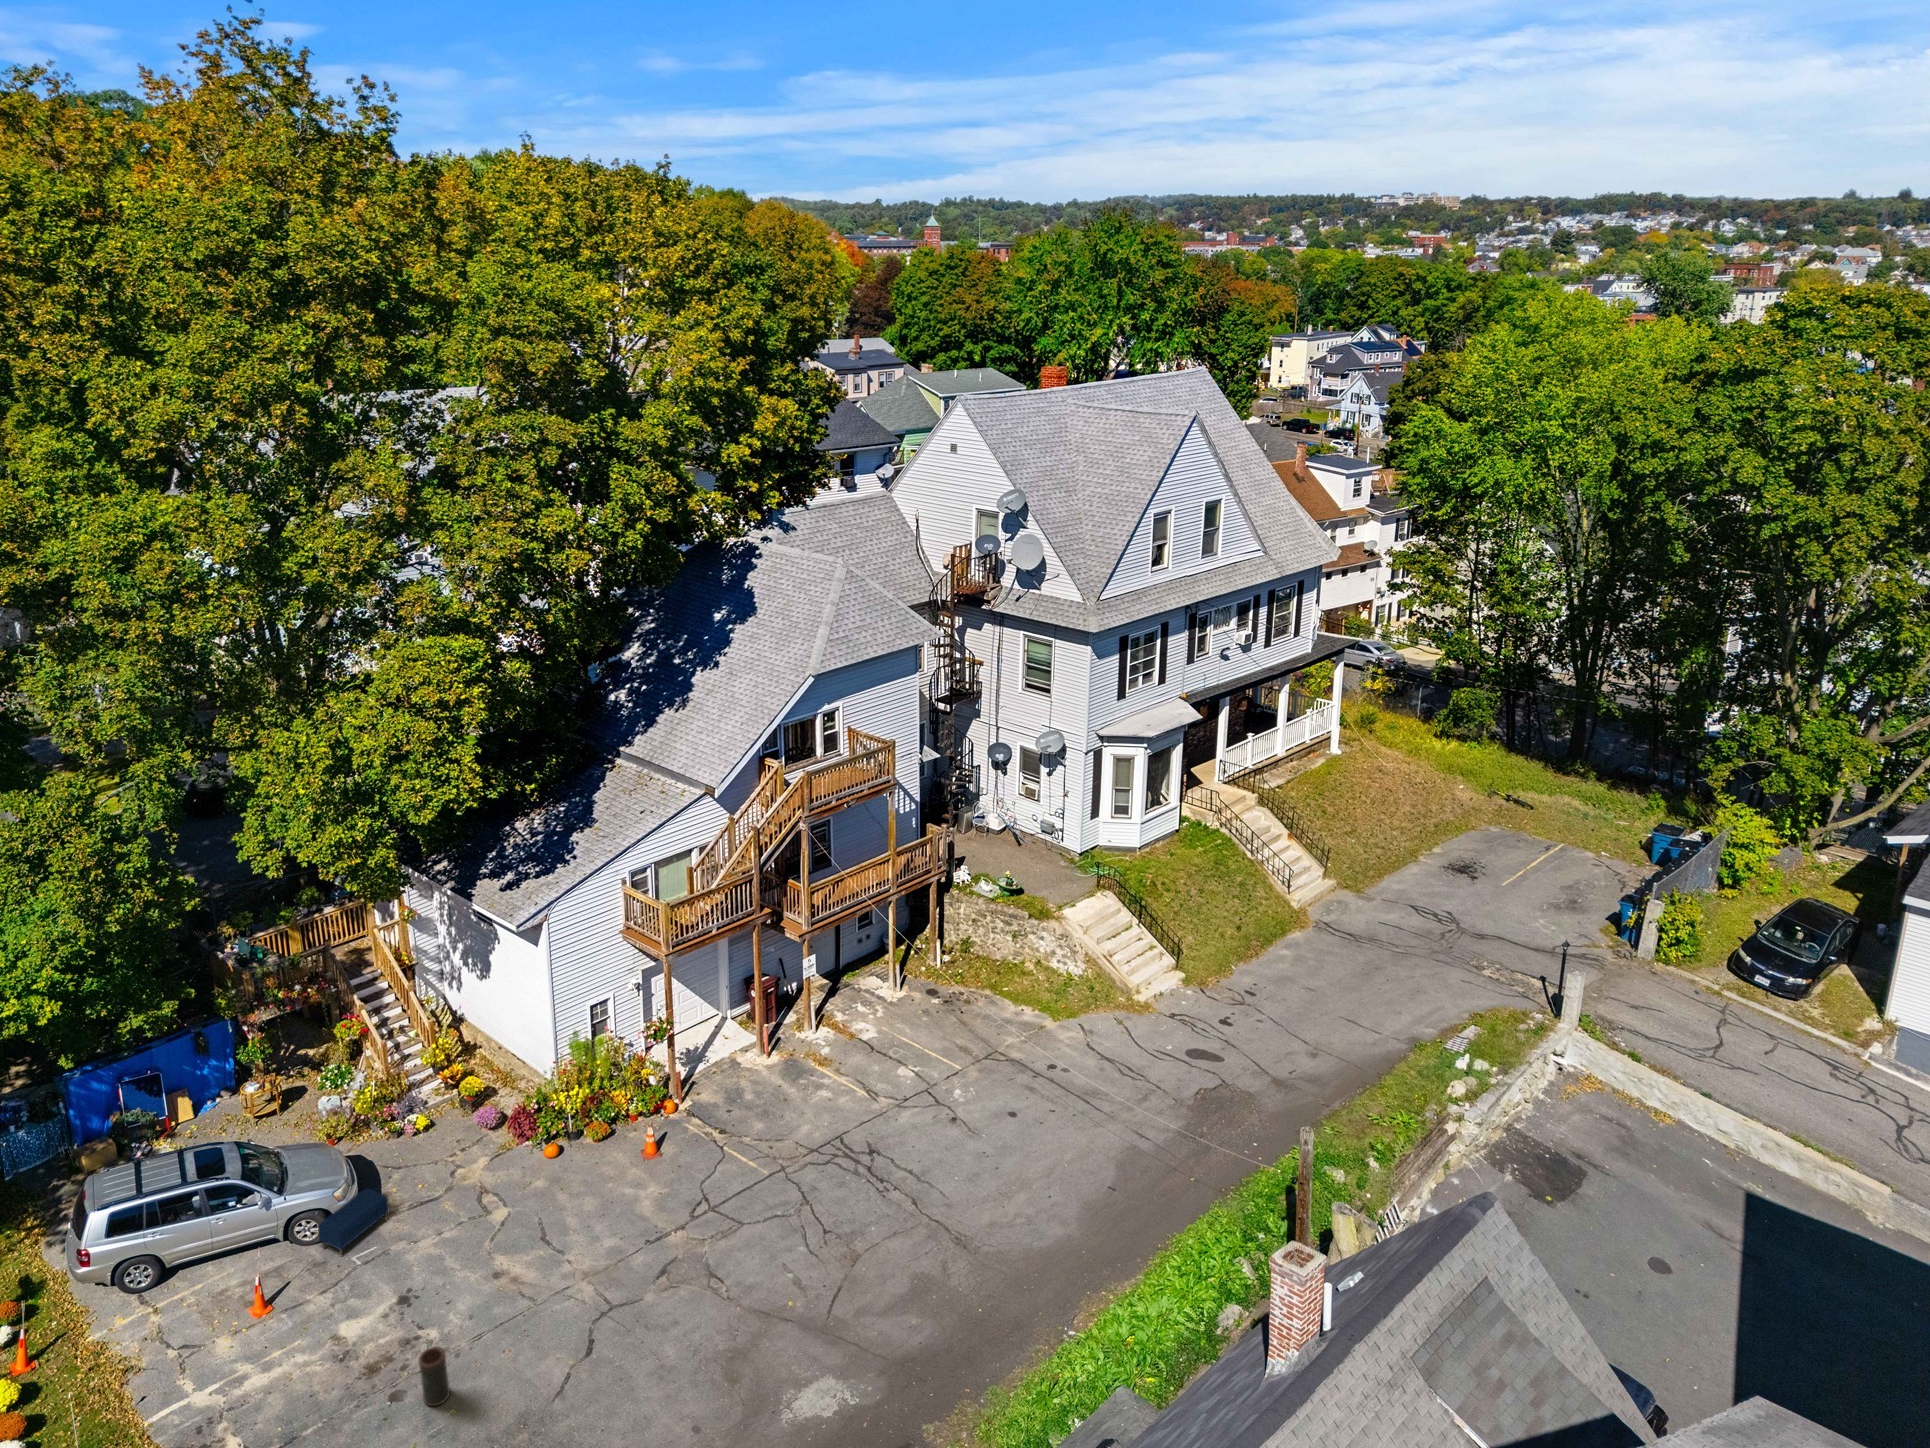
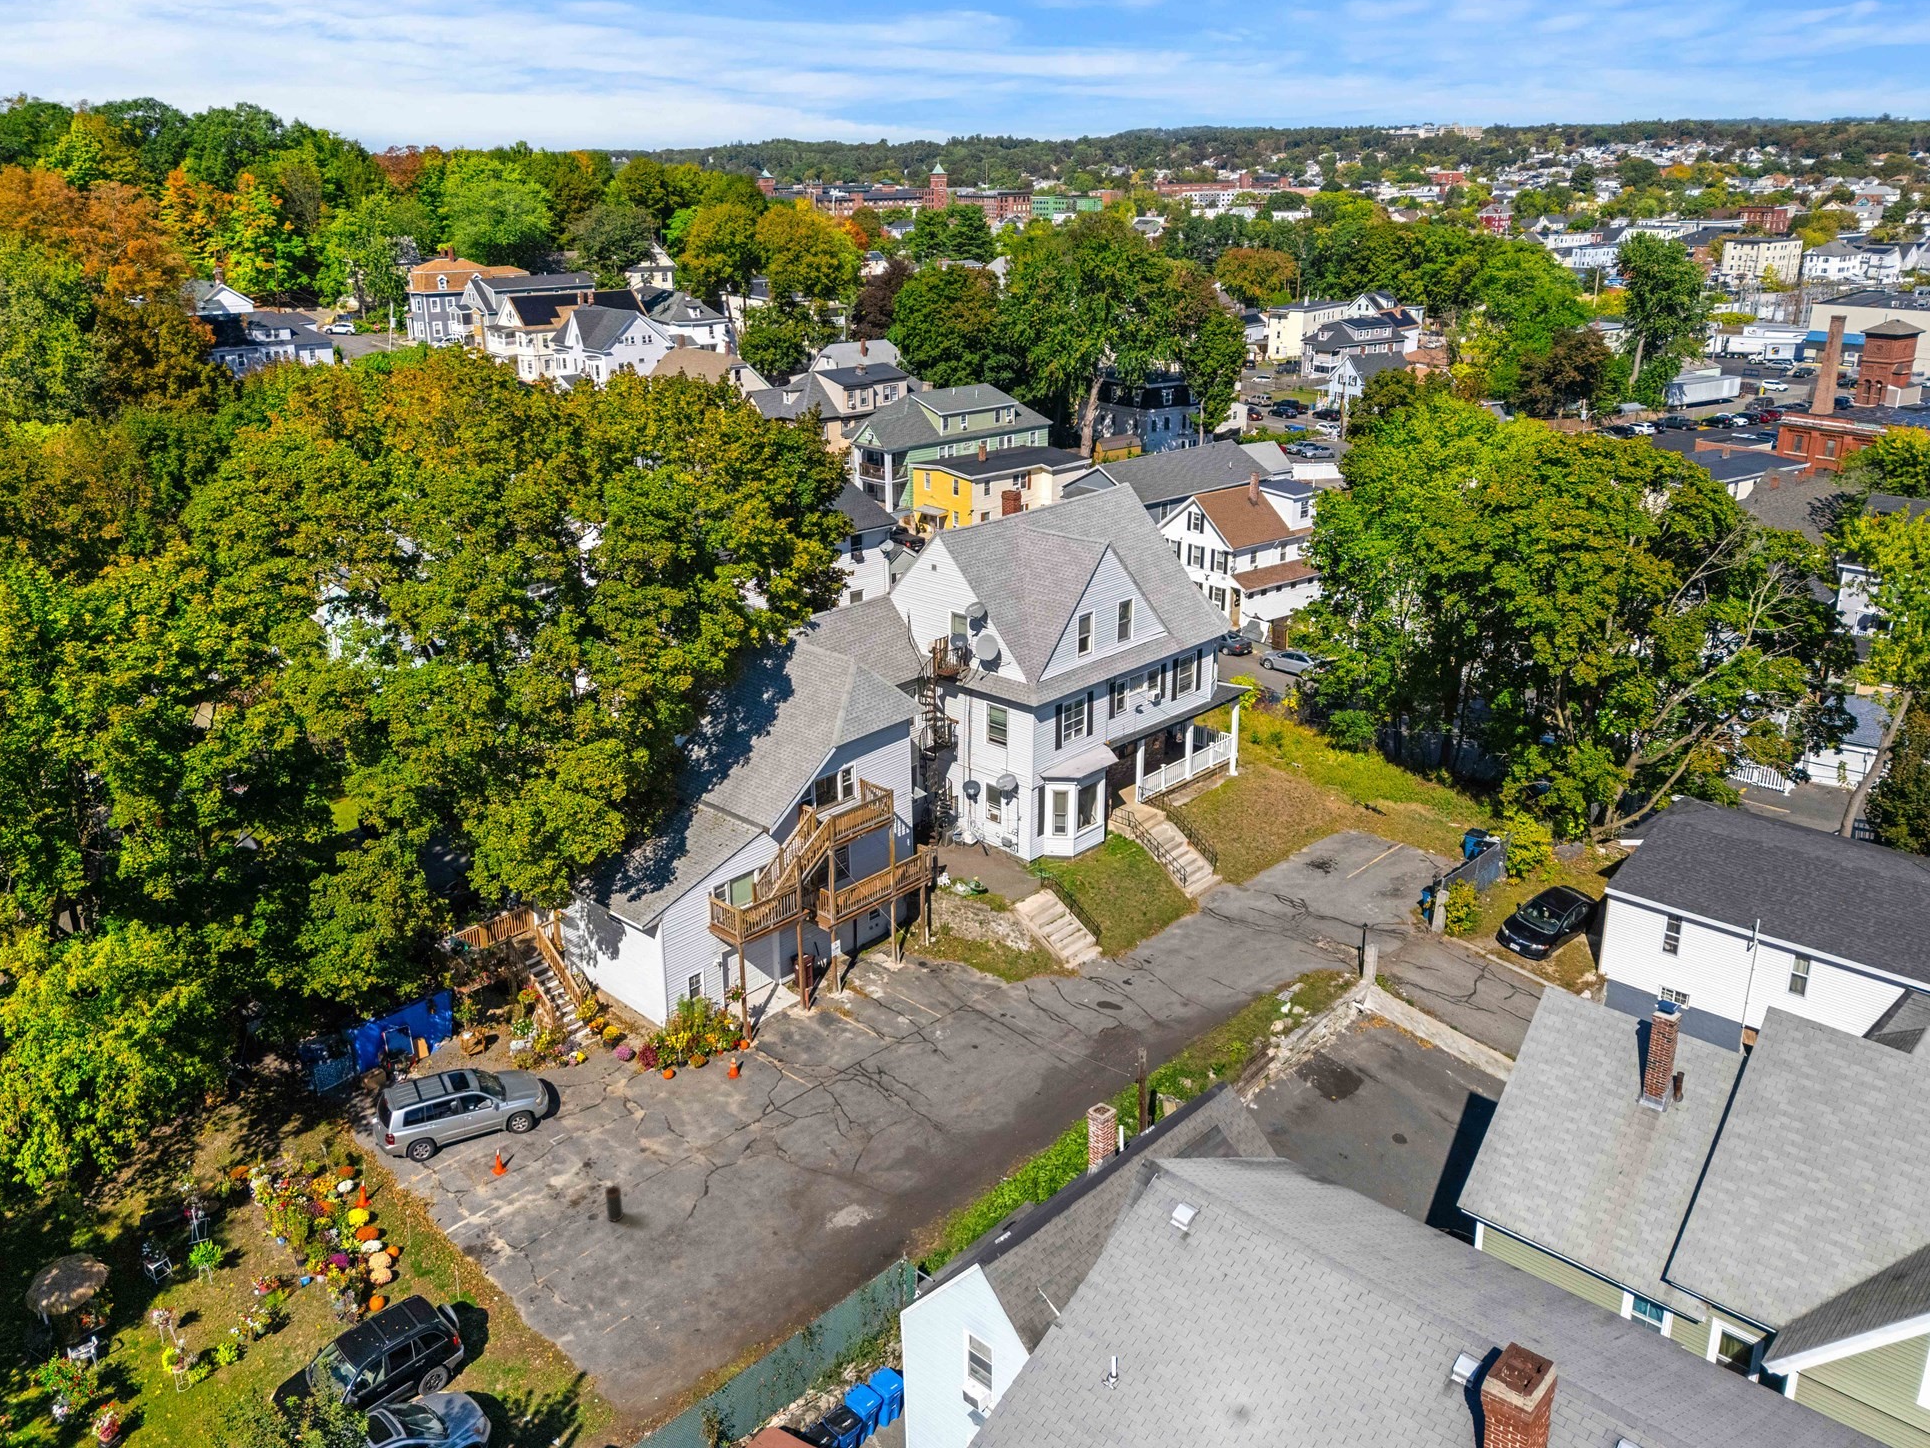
bench: present [318,1188,389,1256] -> none [527,1097,569,1139]

